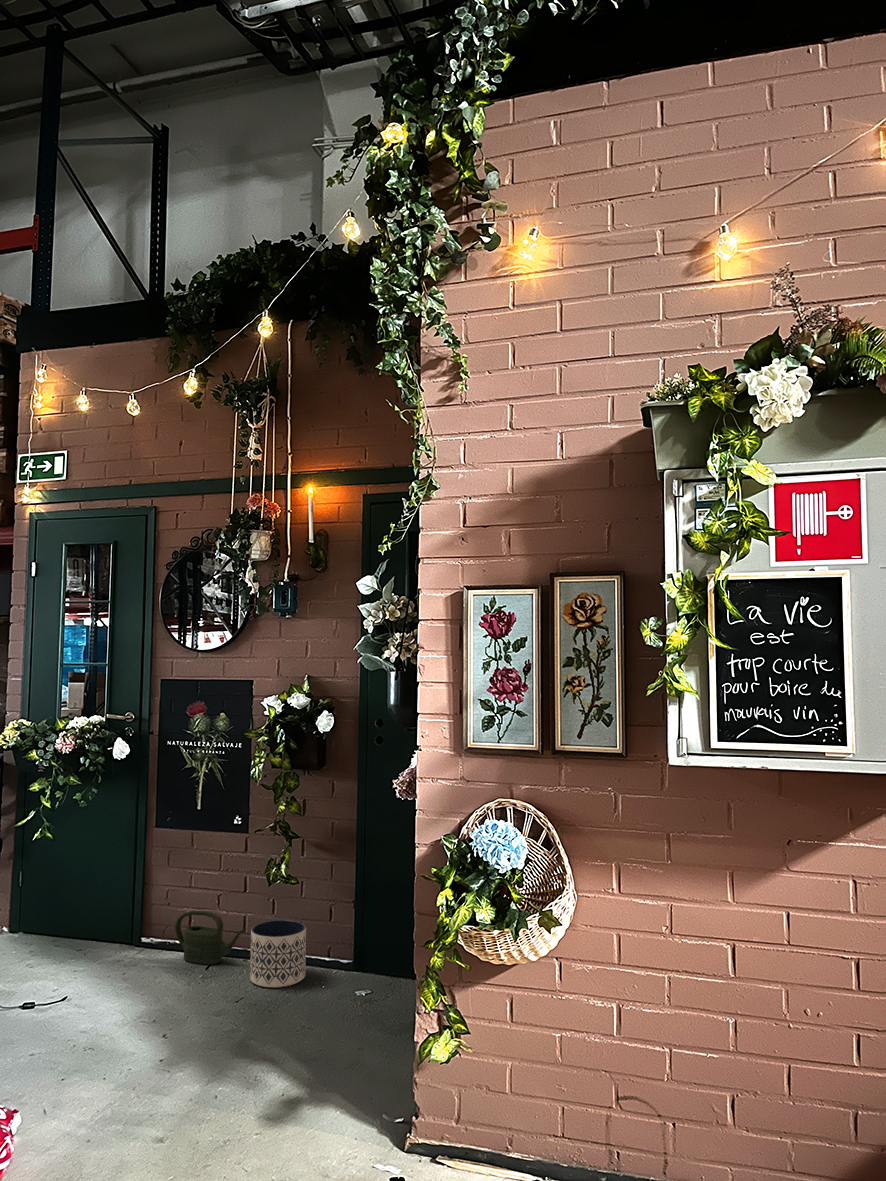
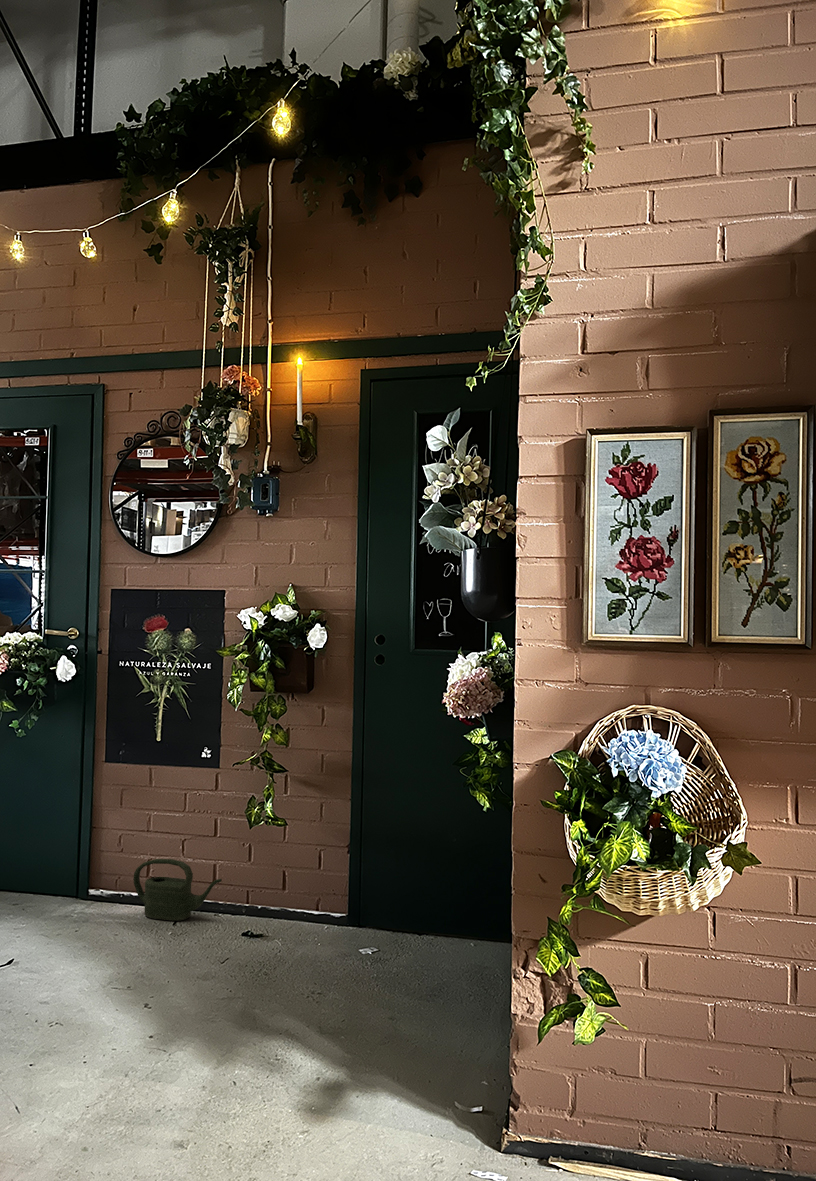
planter: present [250,920,306,988] -> none [231,867,297,946]

